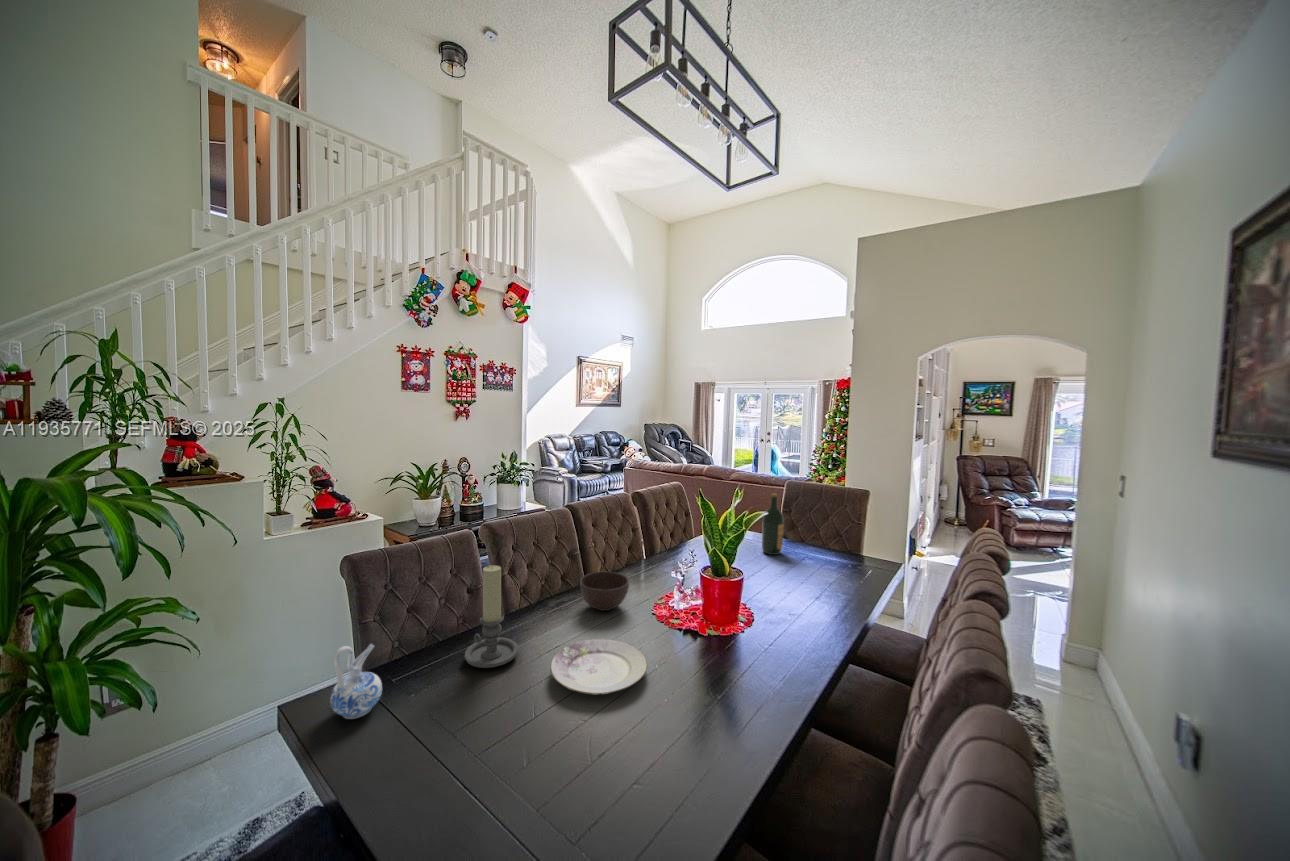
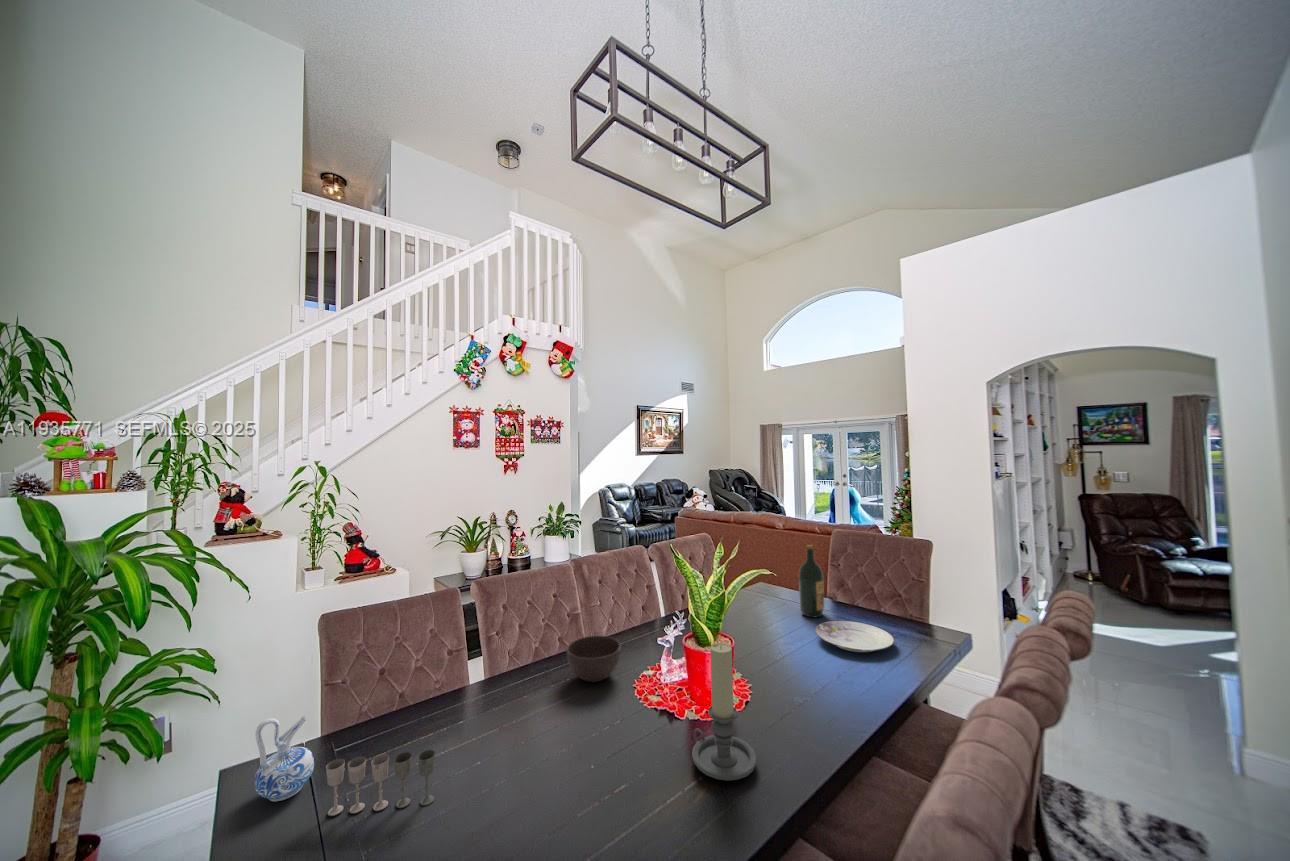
candle holder: present [465,565,518,668] -> present [692,643,756,781]
plate: present [550,639,647,694] -> present [815,621,894,652]
wine glass: none [410,666,508,725] -> present [326,750,435,816]

